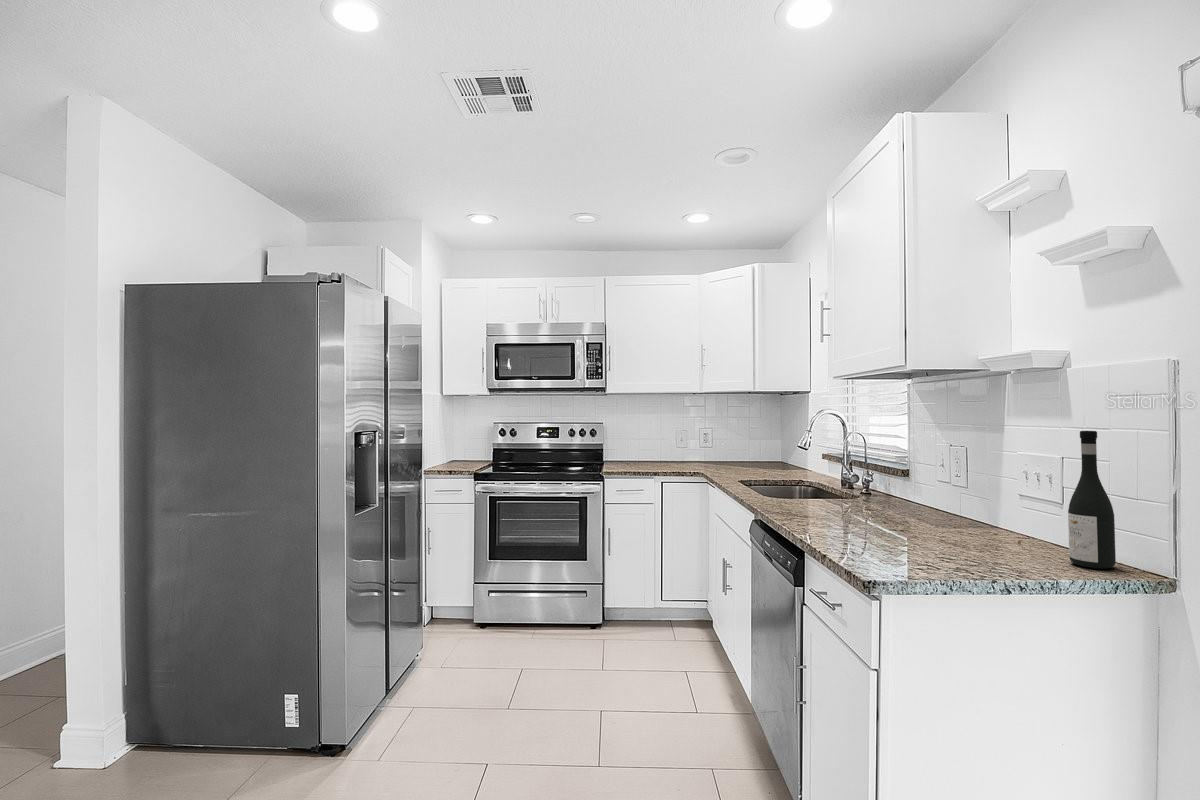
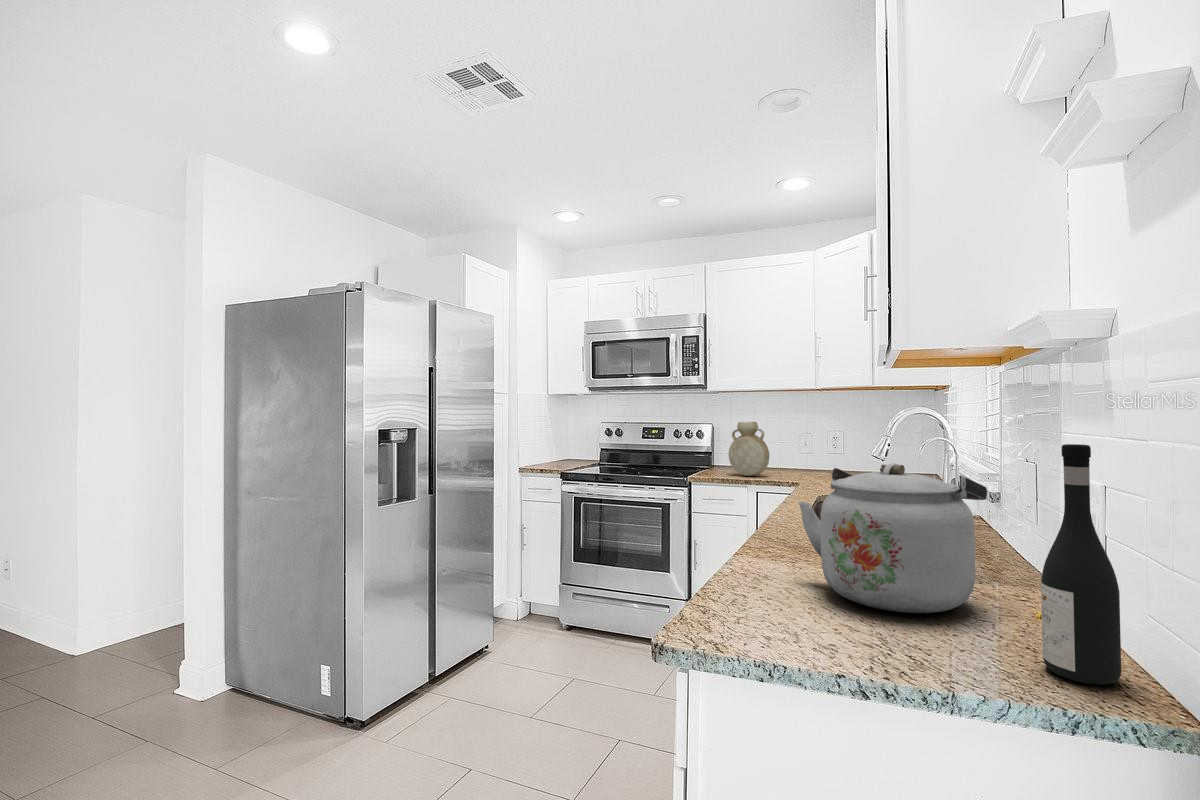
vase: none [633,421,669,469] -> present [728,422,769,476]
kettle: none [860,447,992,547] -> present [799,463,987,613]

